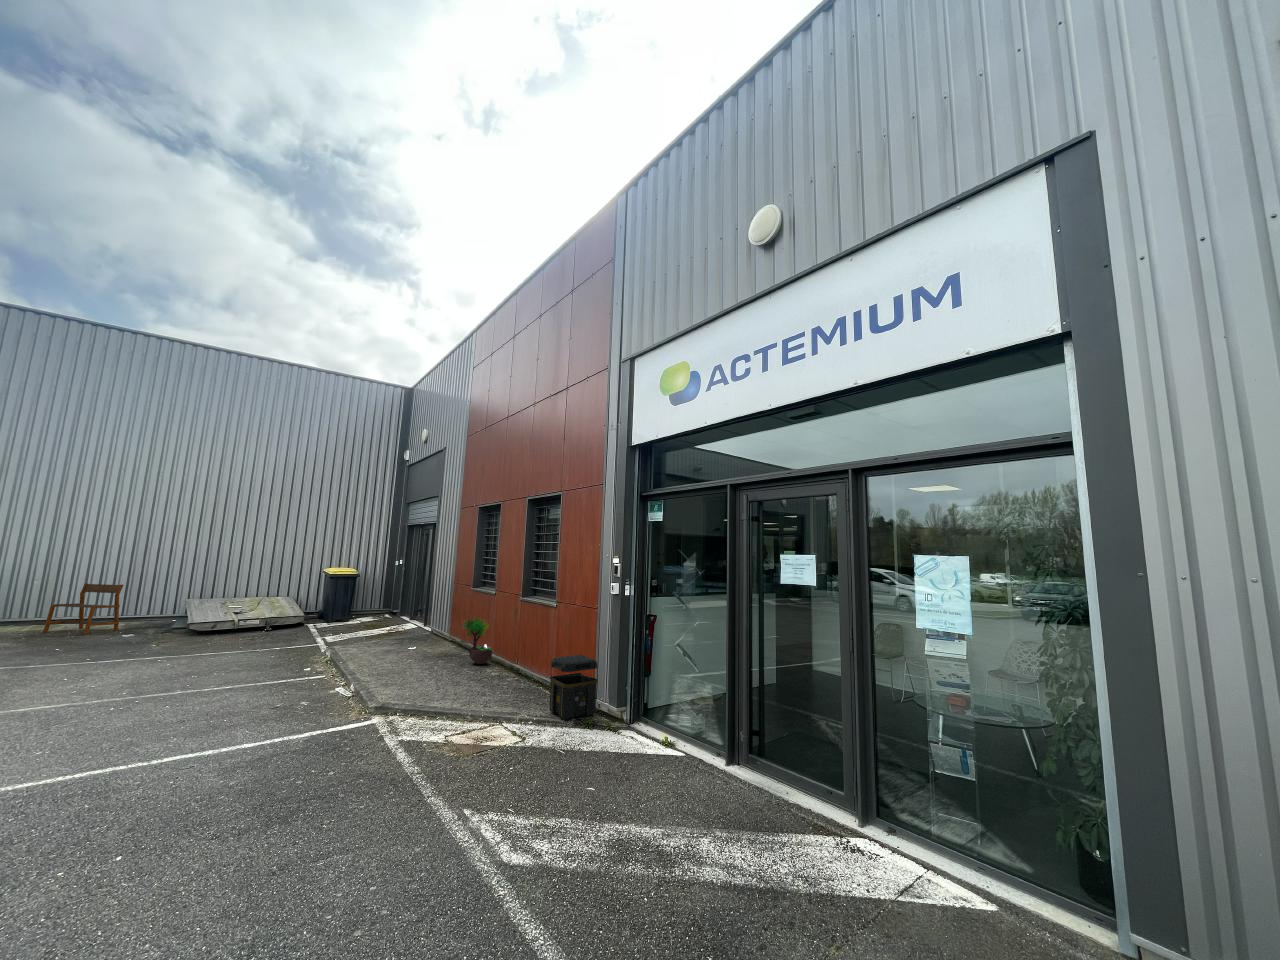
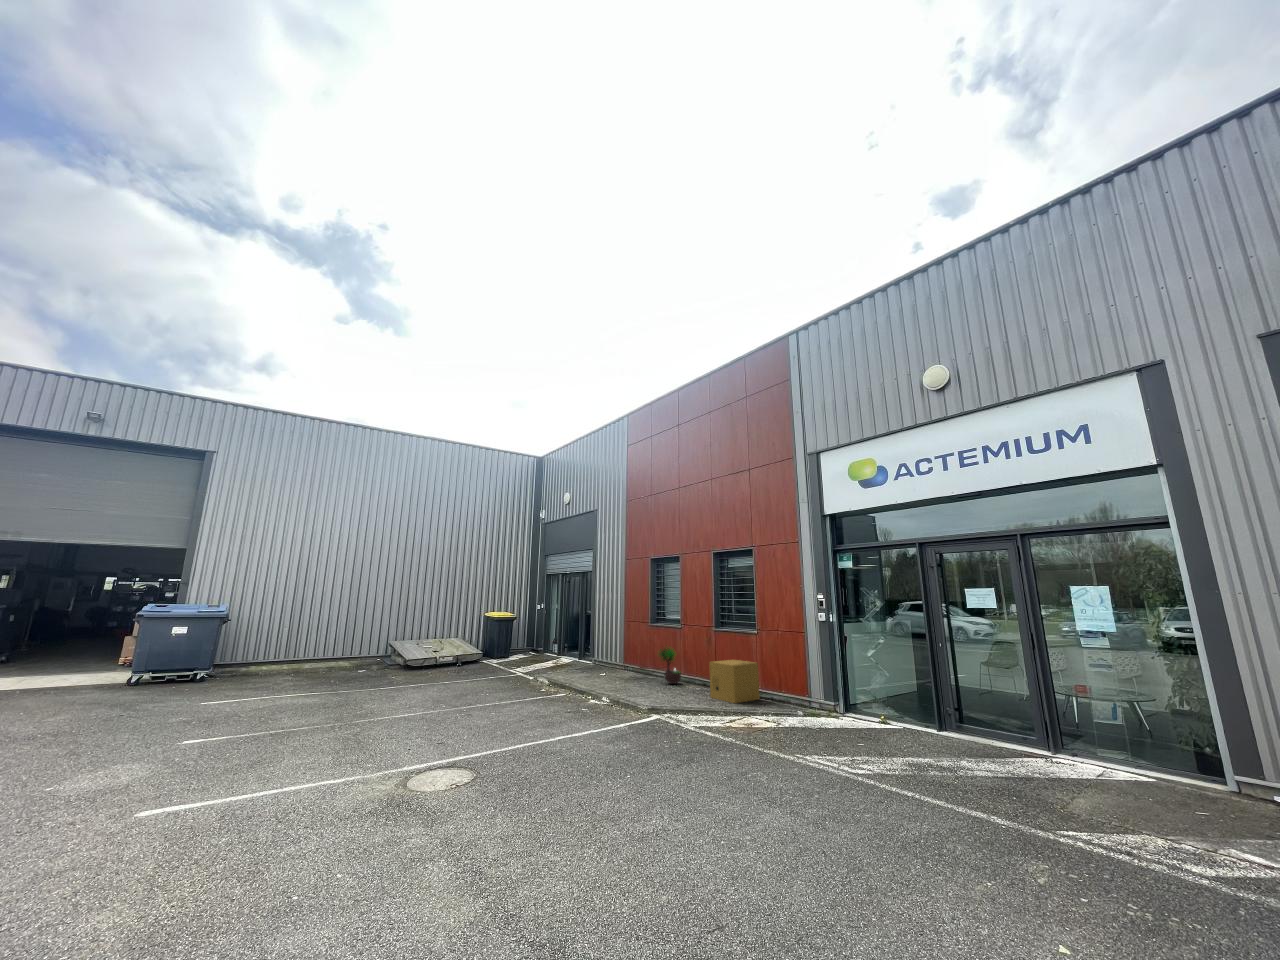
bench: present [43,583,123,635] -> none [291,629,347,671]
cardboard box: none [493,638,556,700] -> present [709,660,760,703]
toolbox: present [549,655,597,720] -> none [773,668,811,713]

